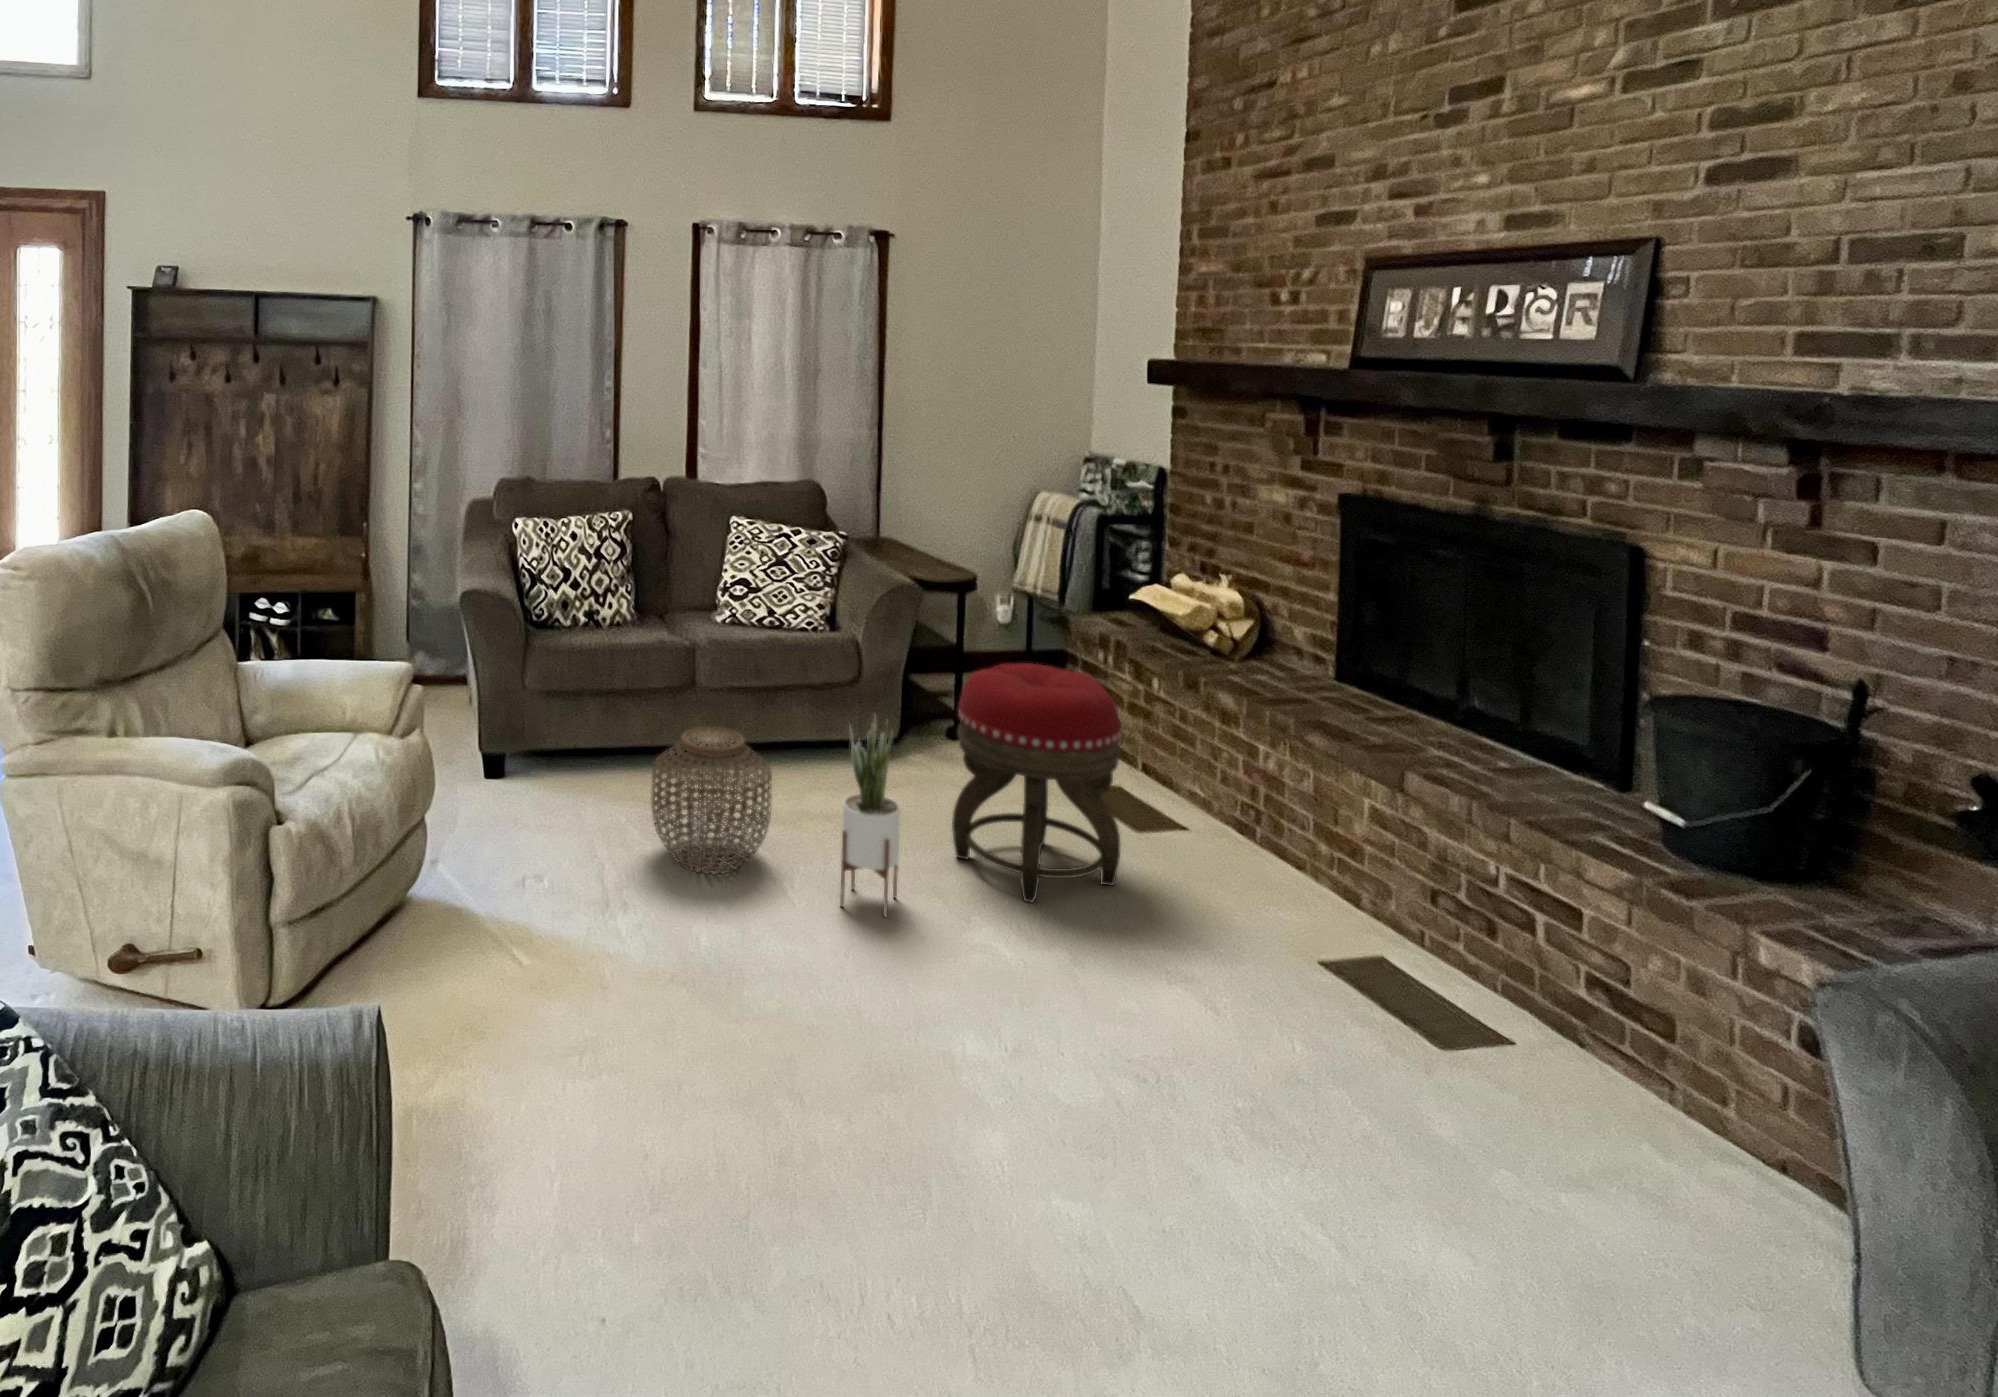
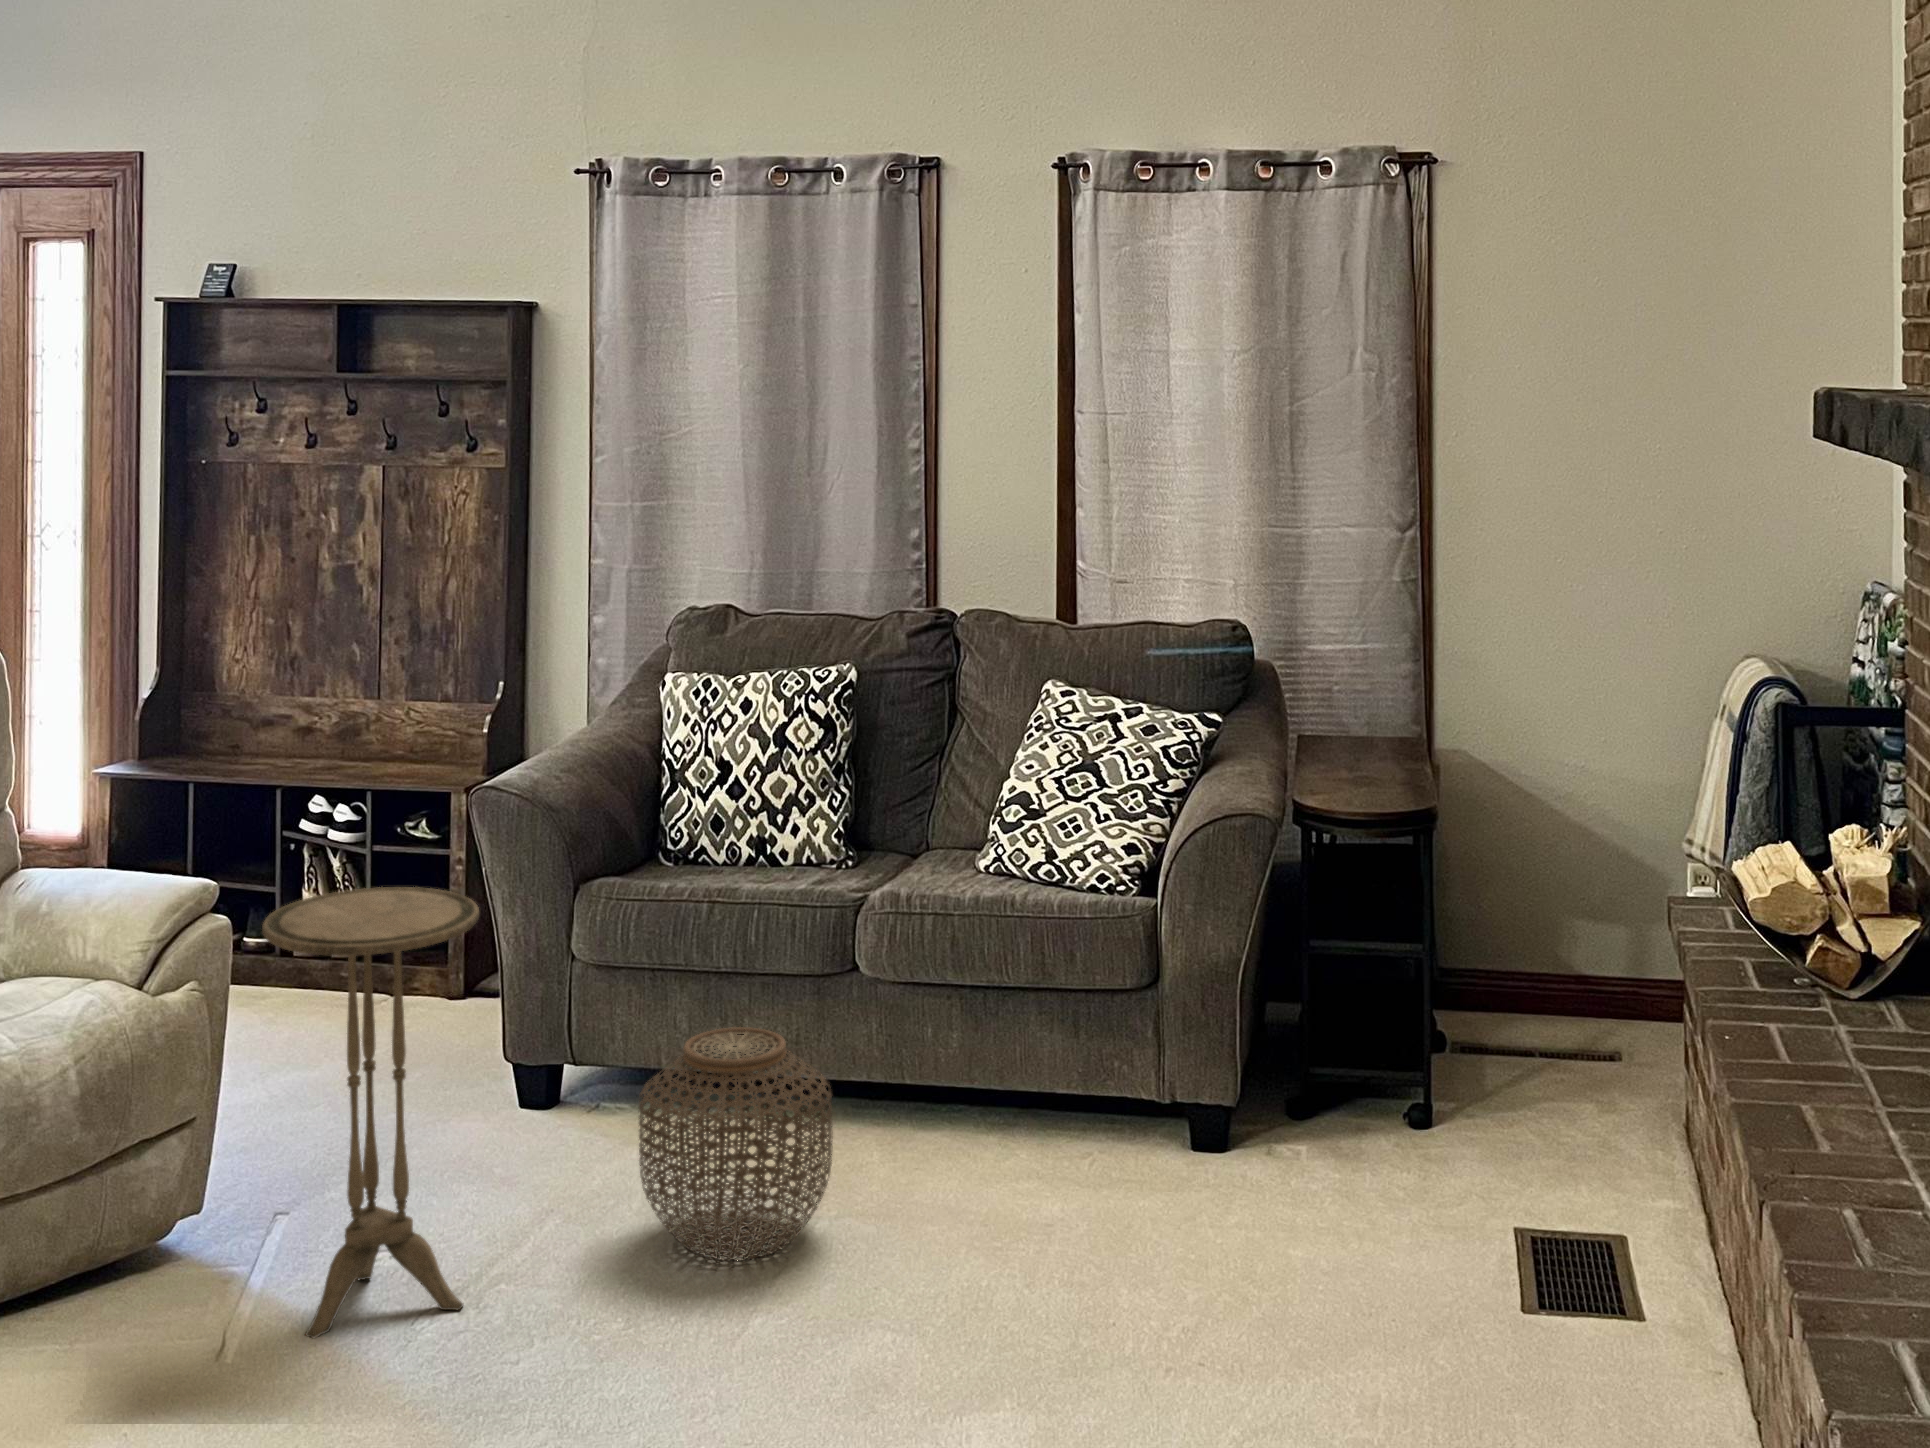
side table: none [478,651,618,961] -> present [262,887,479,1338]
footstool: present [952,663,1122,903] -> none [1108,958,1376,1359]
potted plant: present [840,720,900,916] -> none [832,1019,956,1348]

